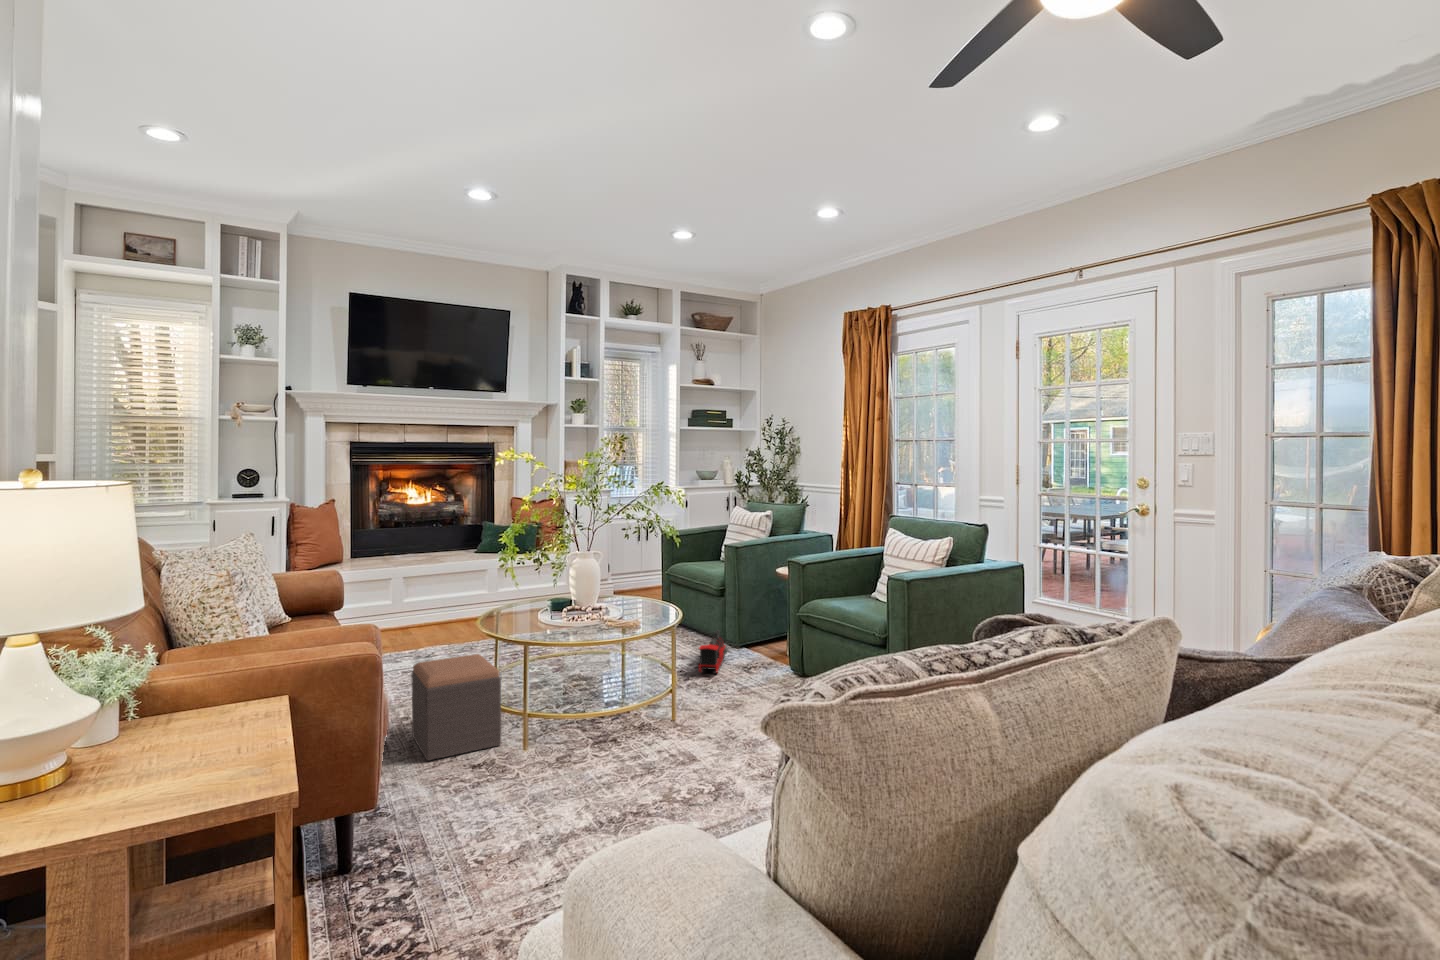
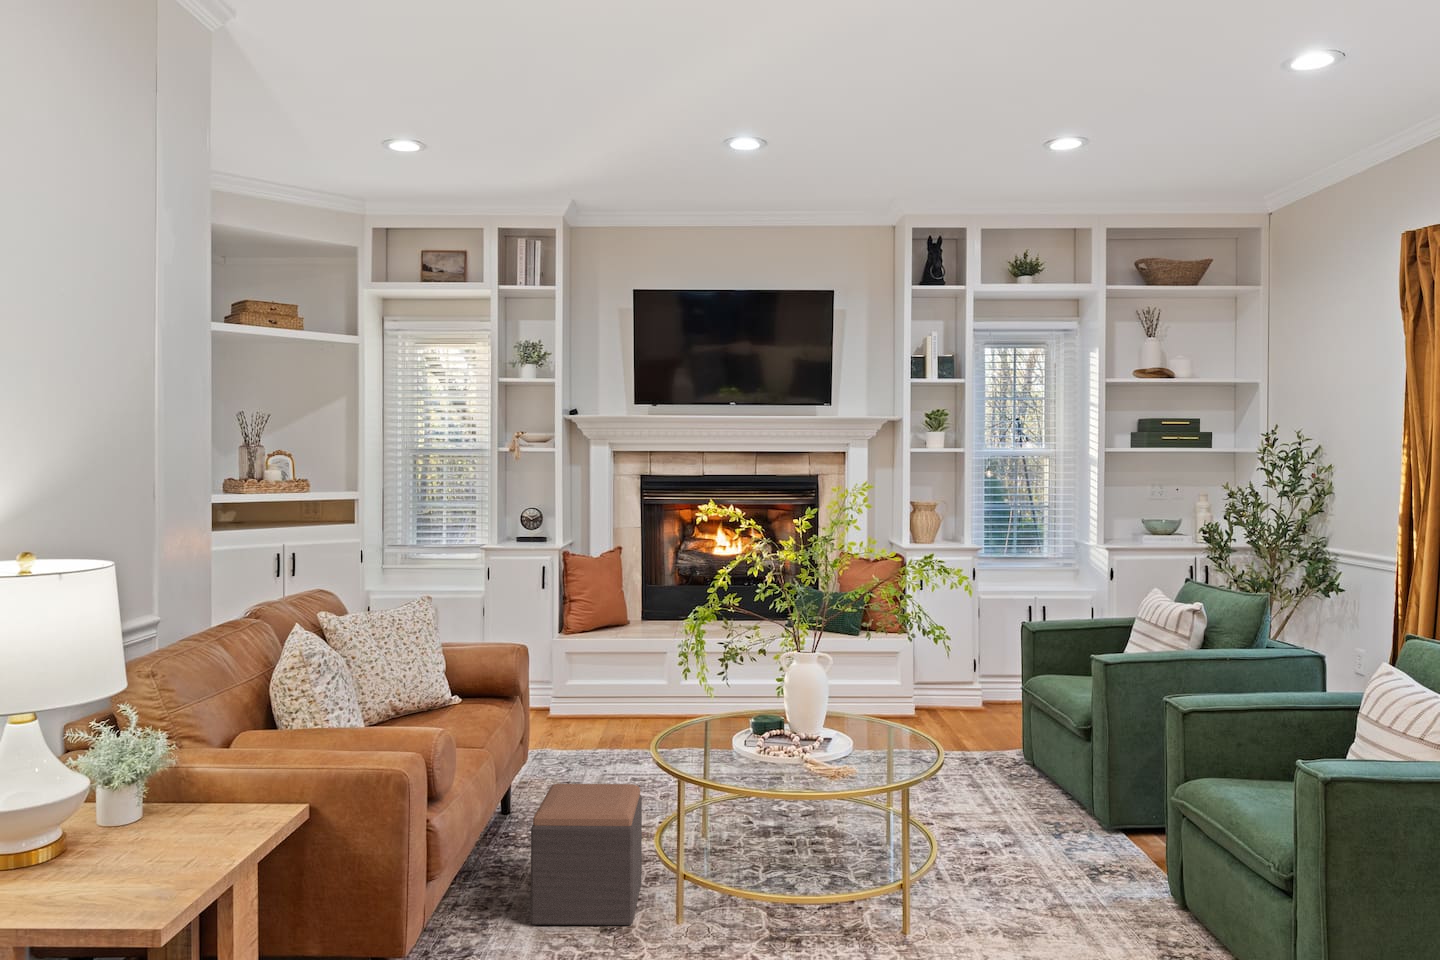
toy train: present [699,630,728,673] -> none [999,800,1083,880]

